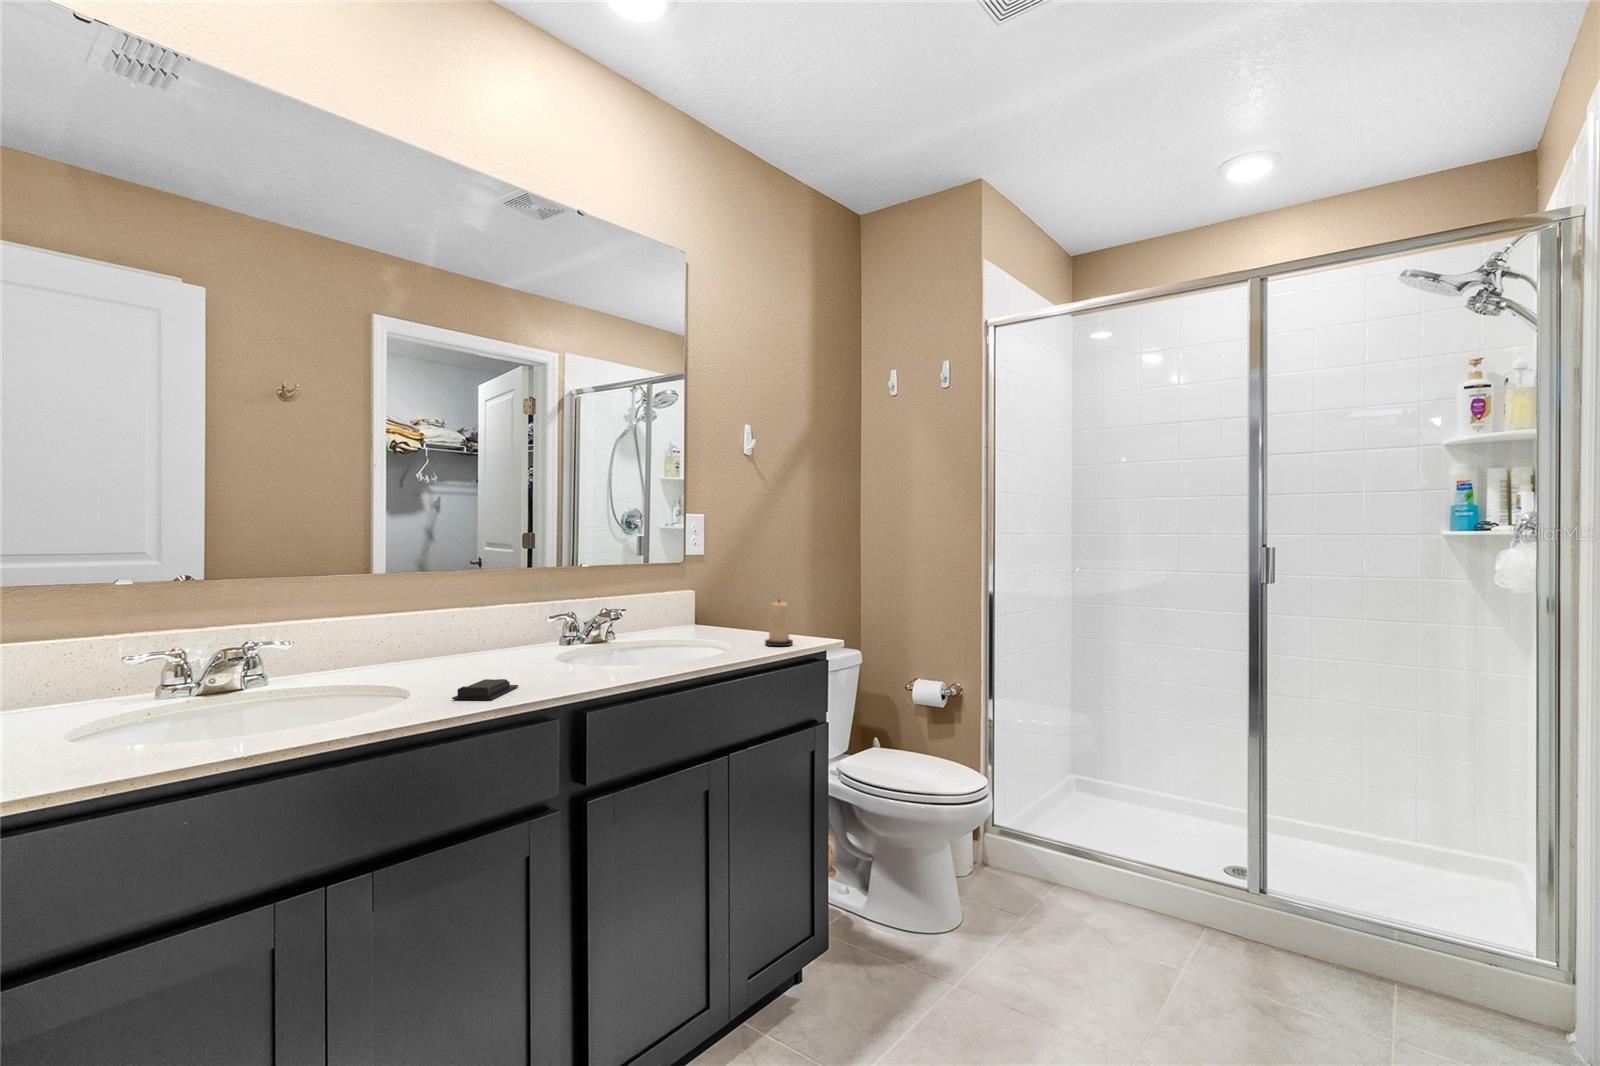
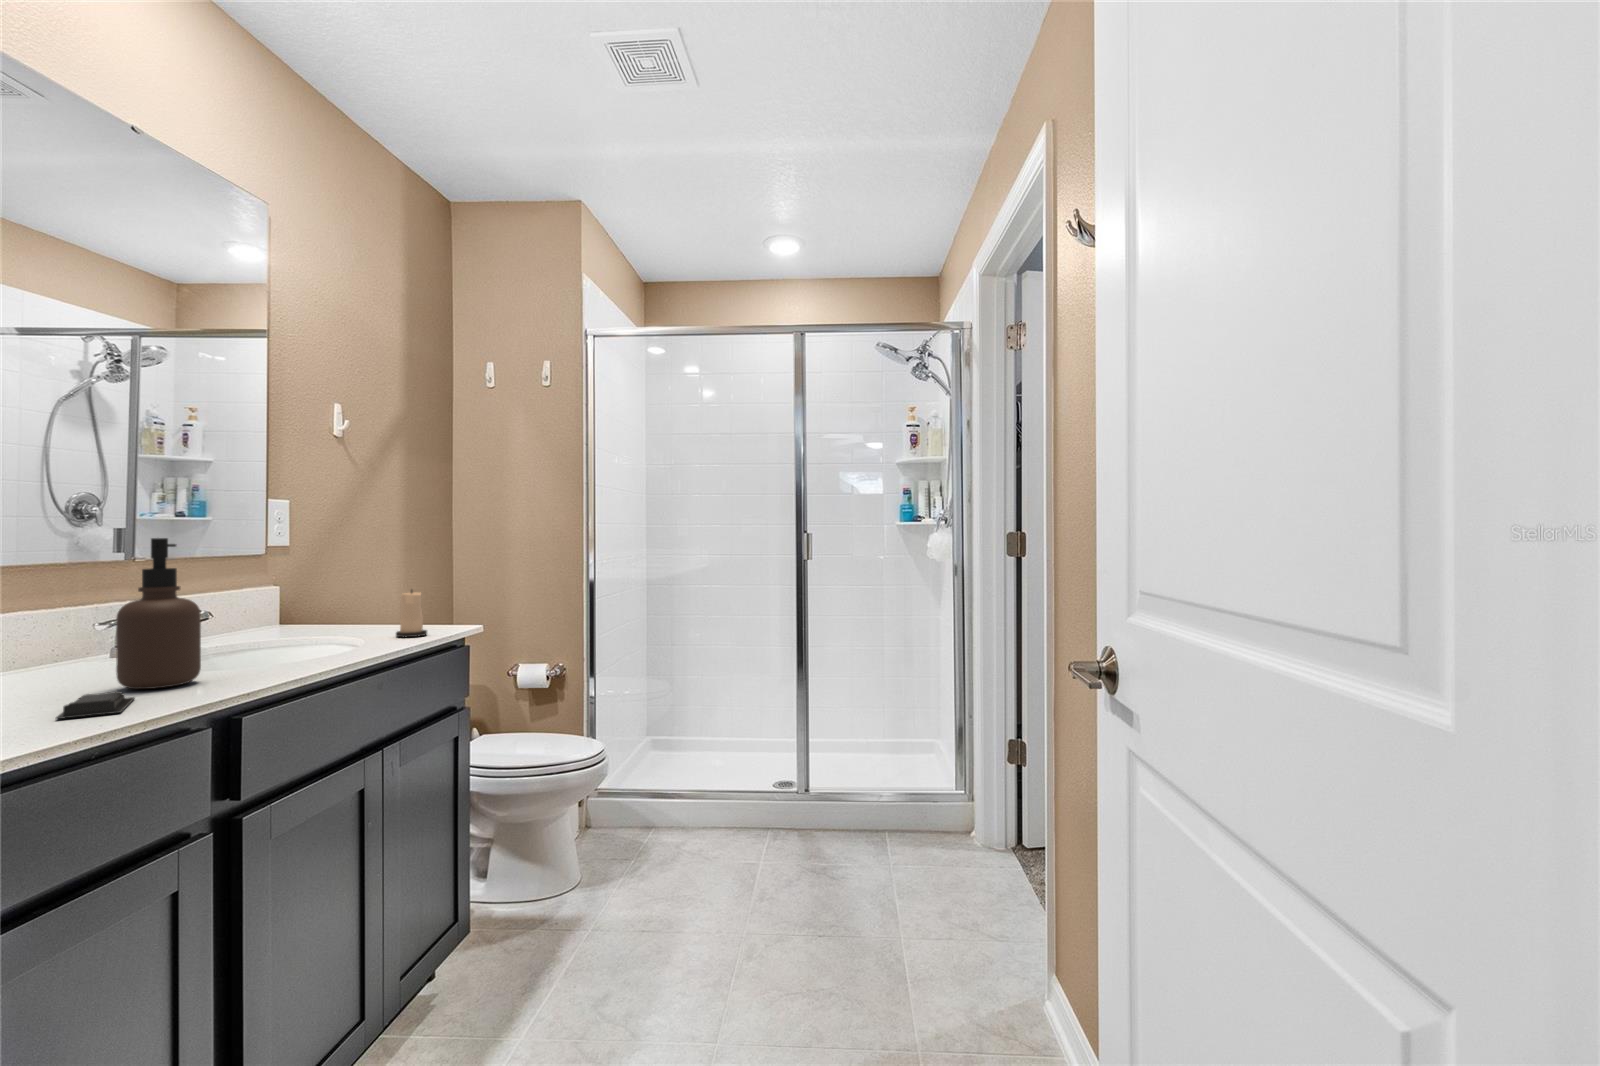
soap dispenser: none [521,551,578,678] -> present [116,538,201,689]

